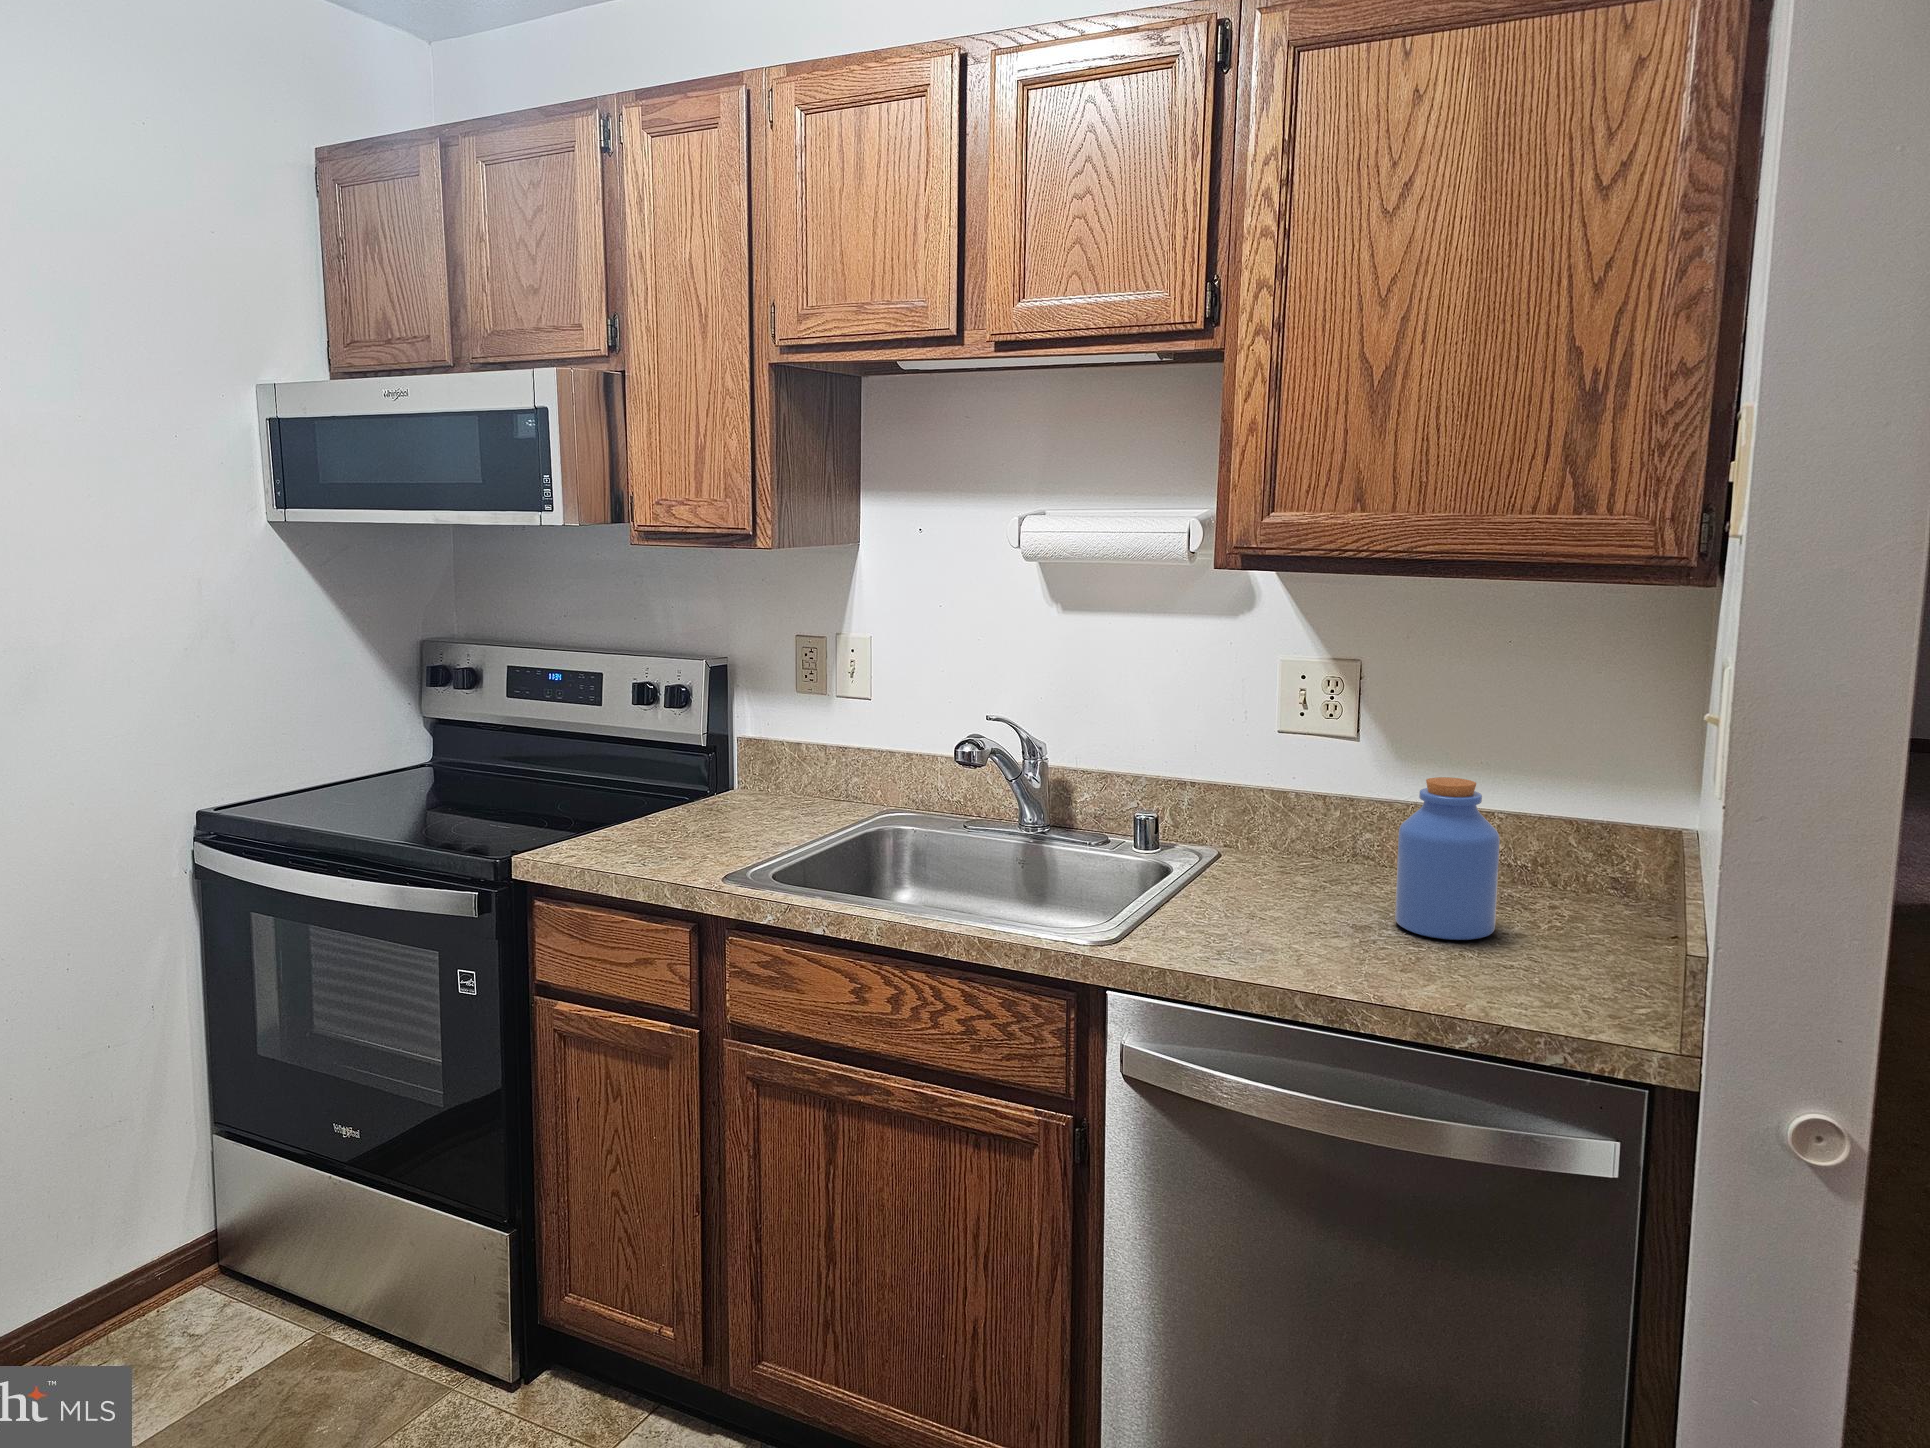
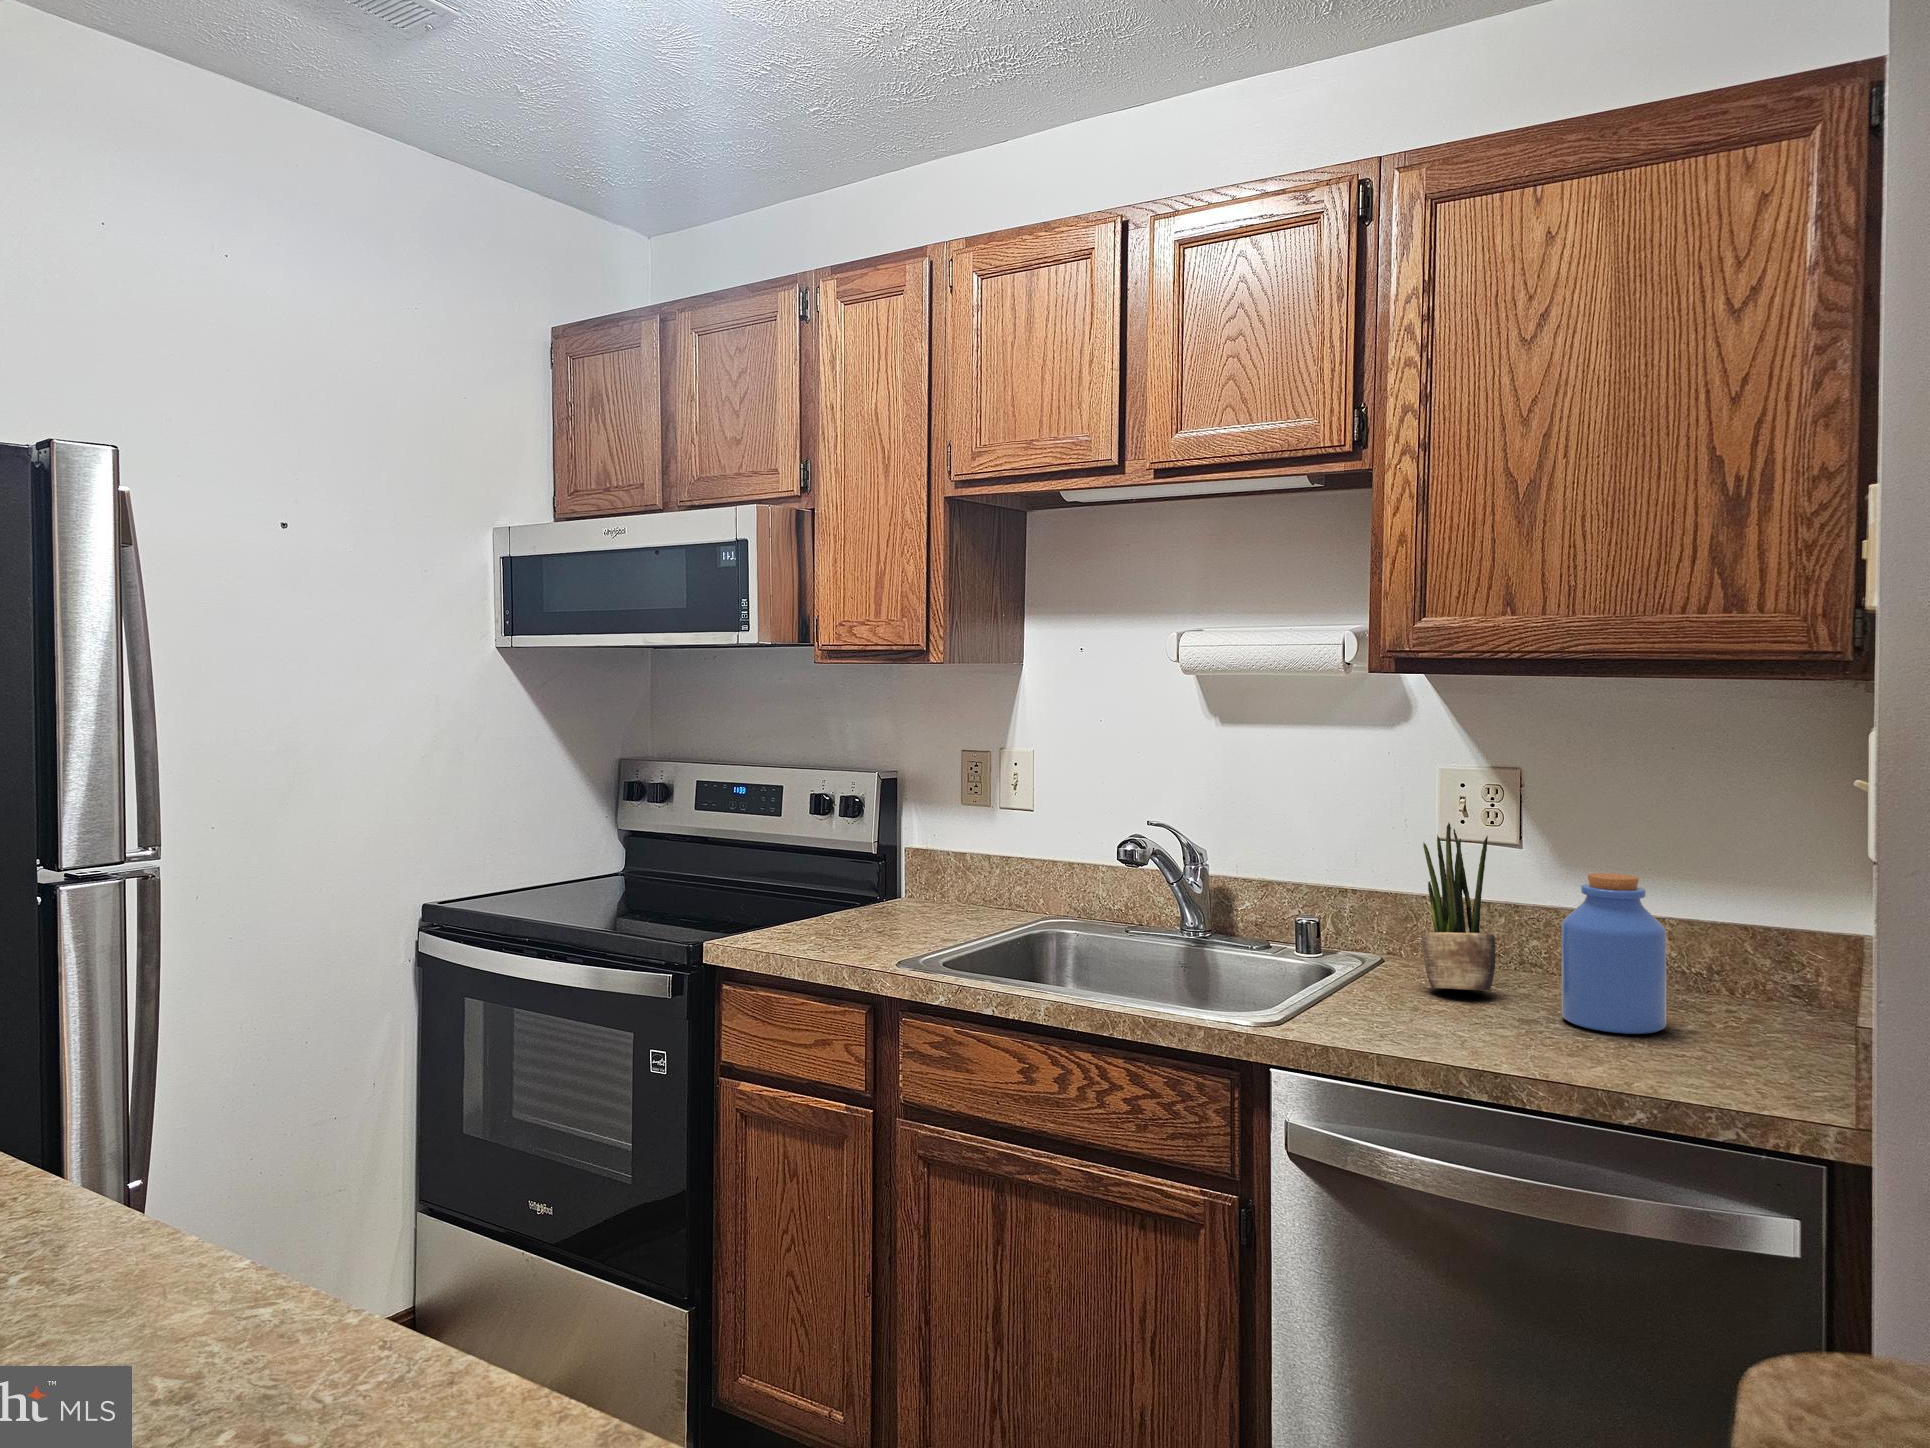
potted plant: none [1261,722,1331,893] -> present [1422,823,1495,990]

